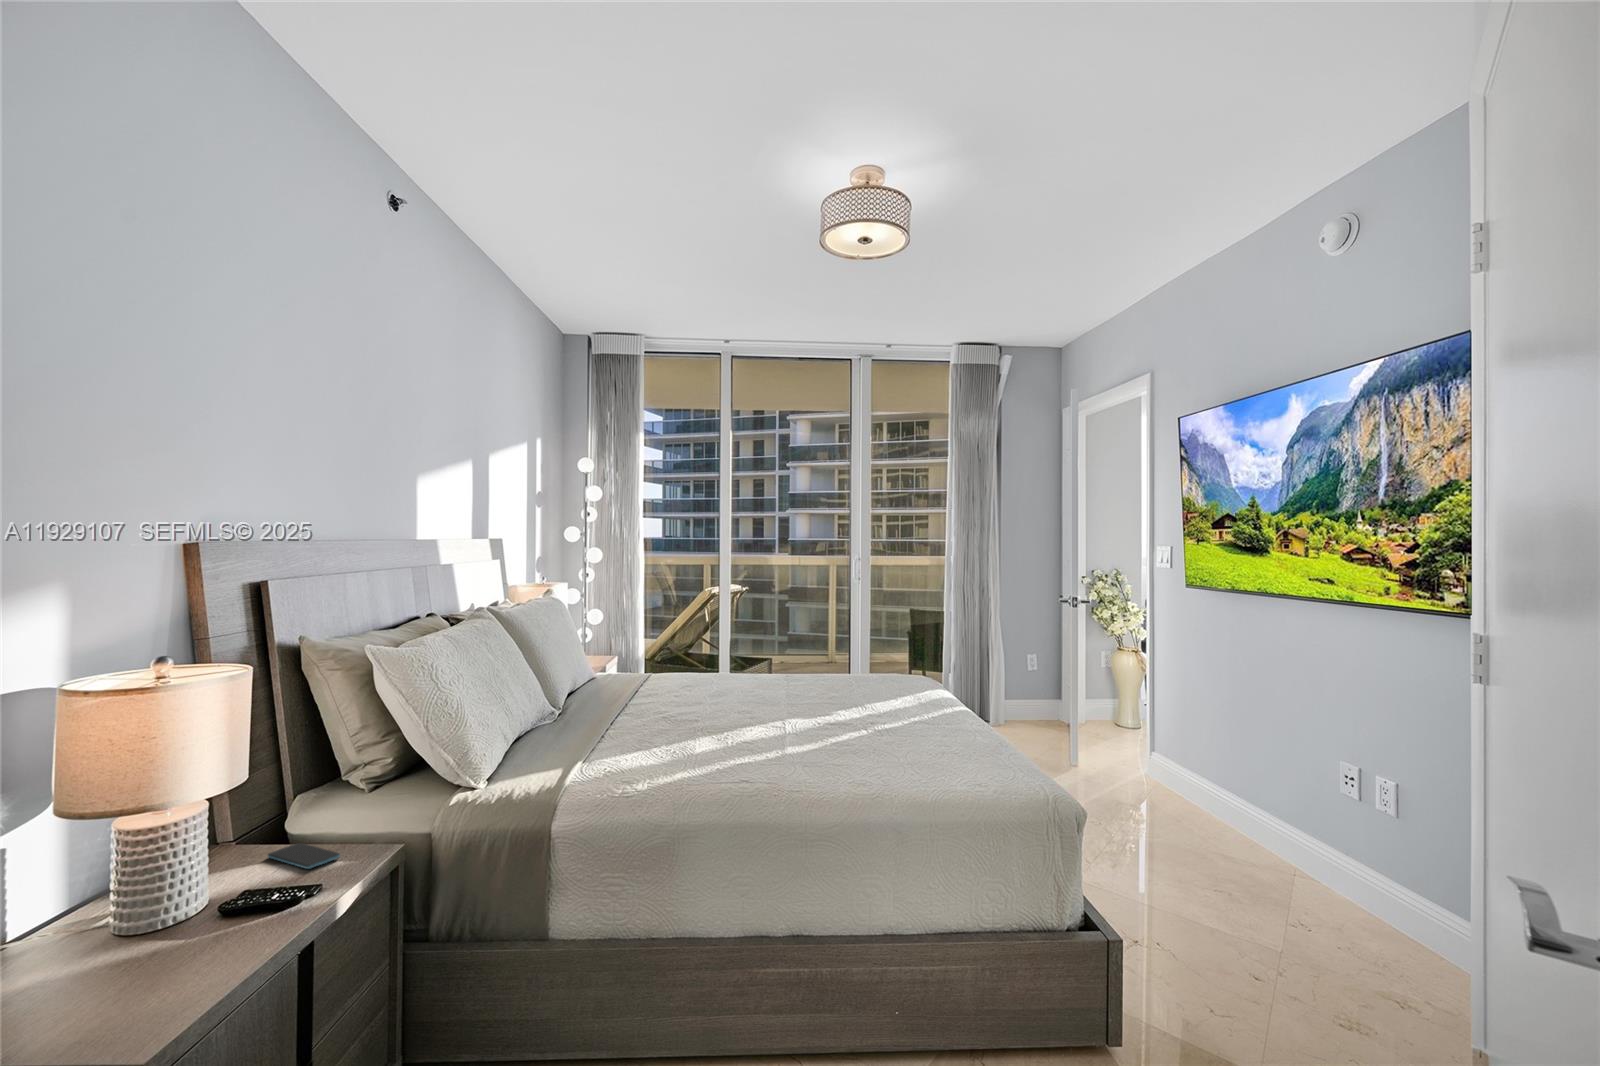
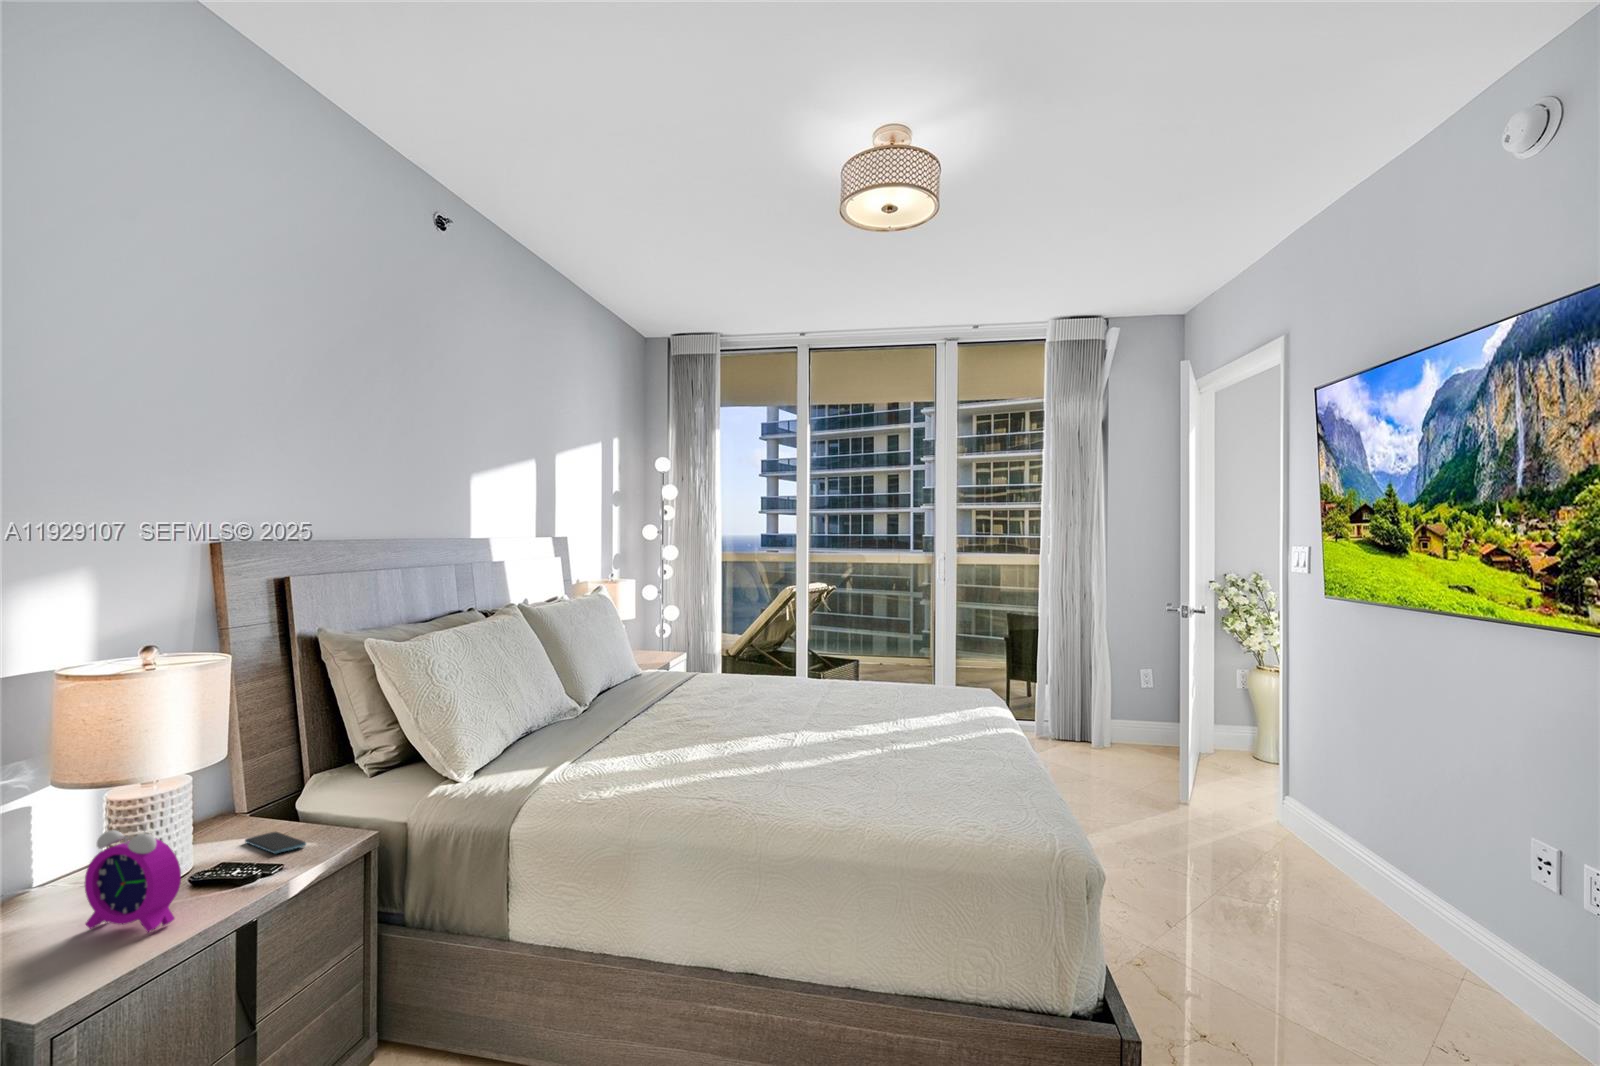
alarm clock: none [103,854,225,986] -> present [85,818,181,932]

